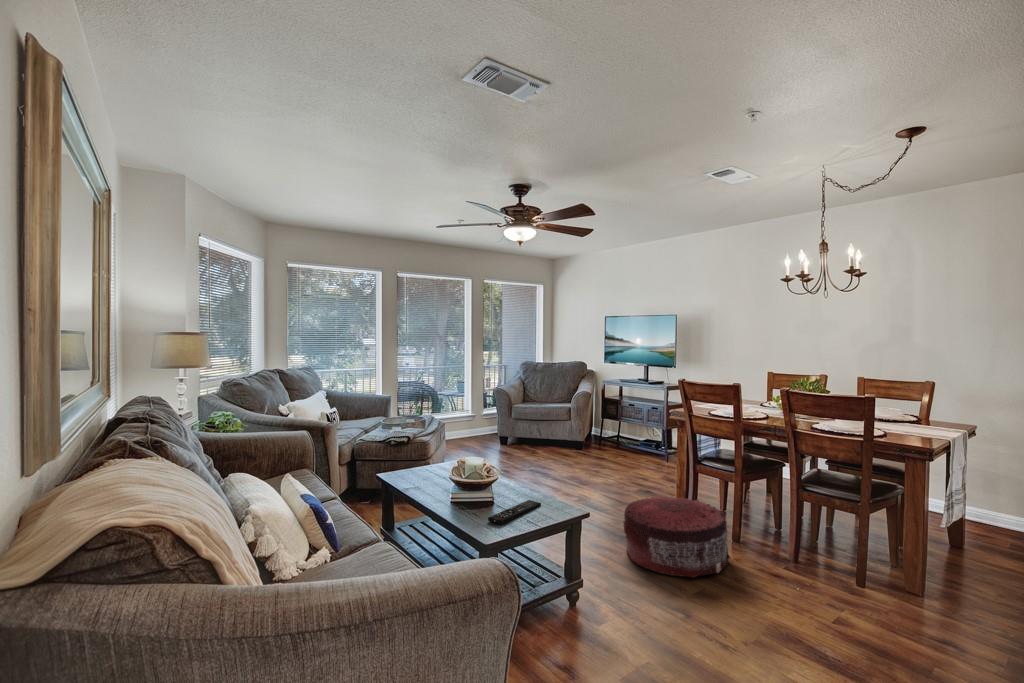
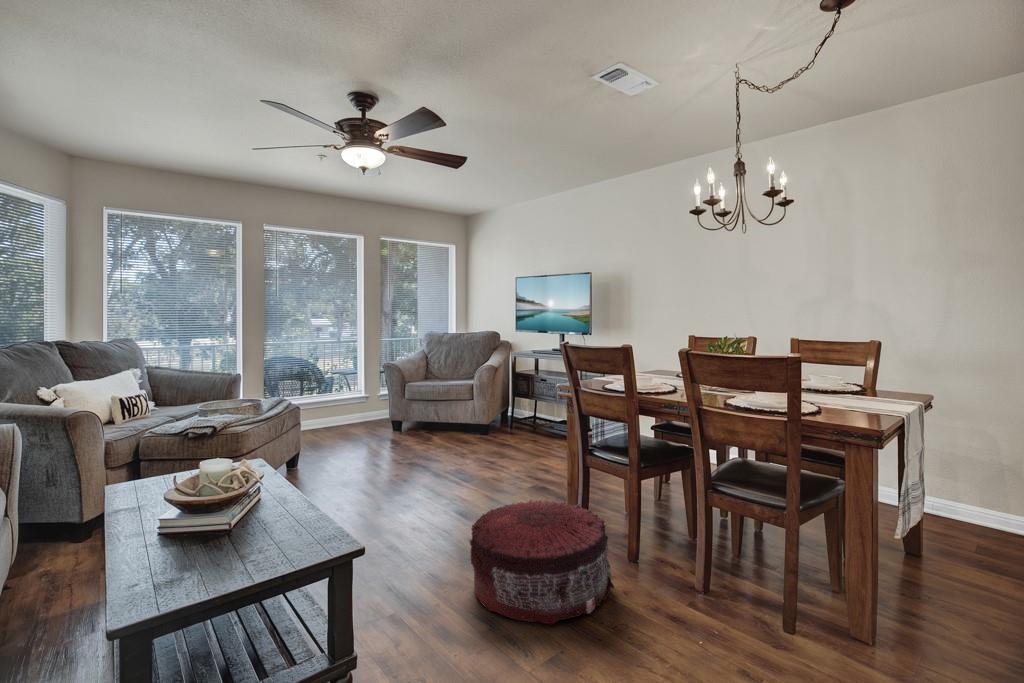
remote control: present [488,500,541,524] -> none [186,526,305,579]

